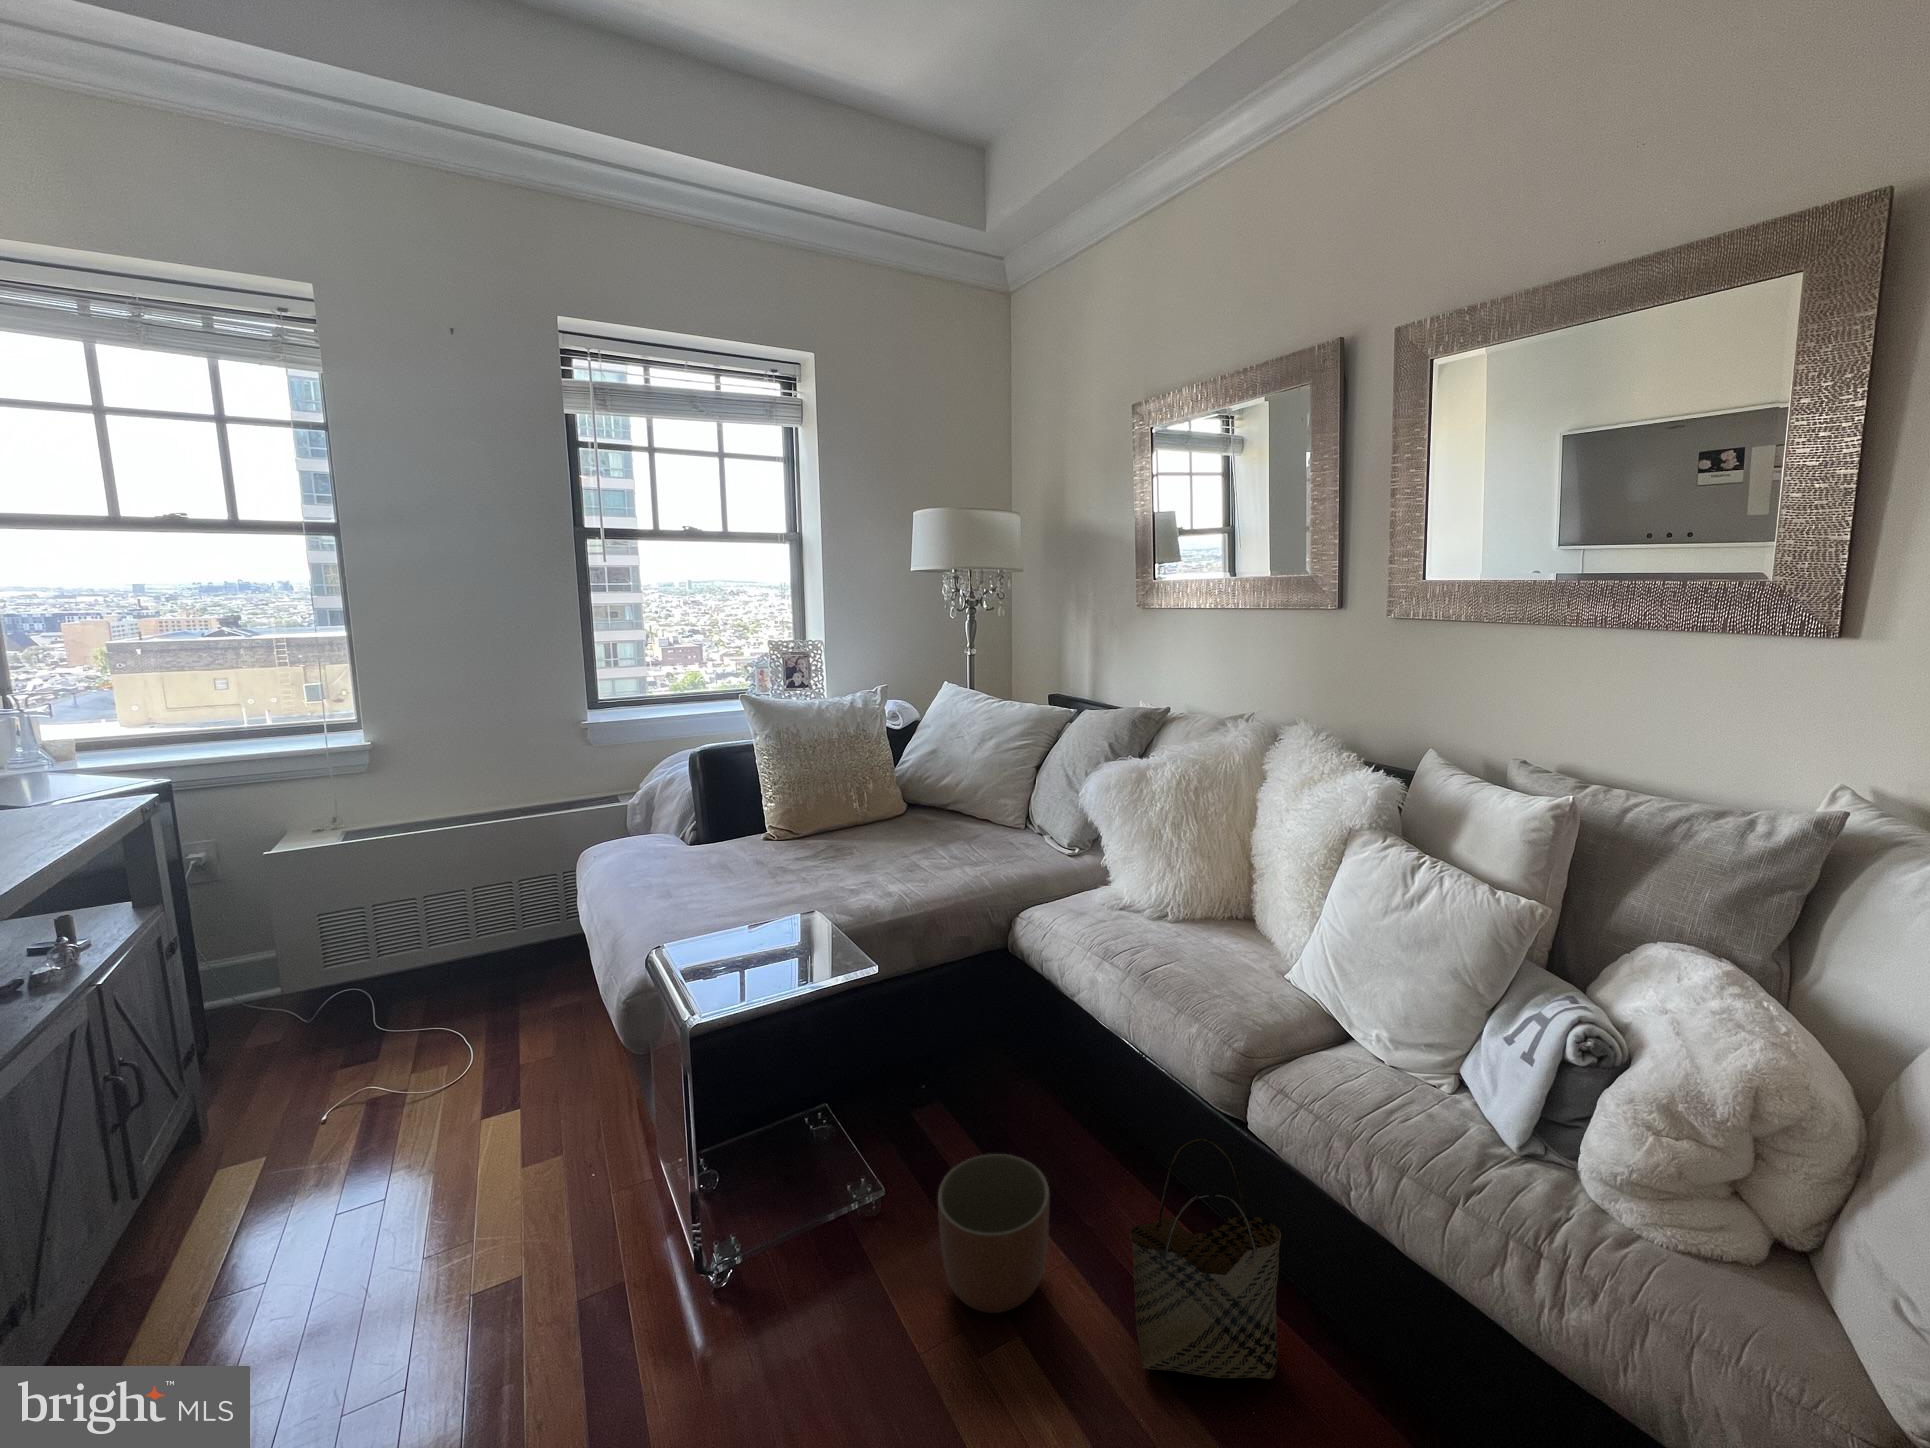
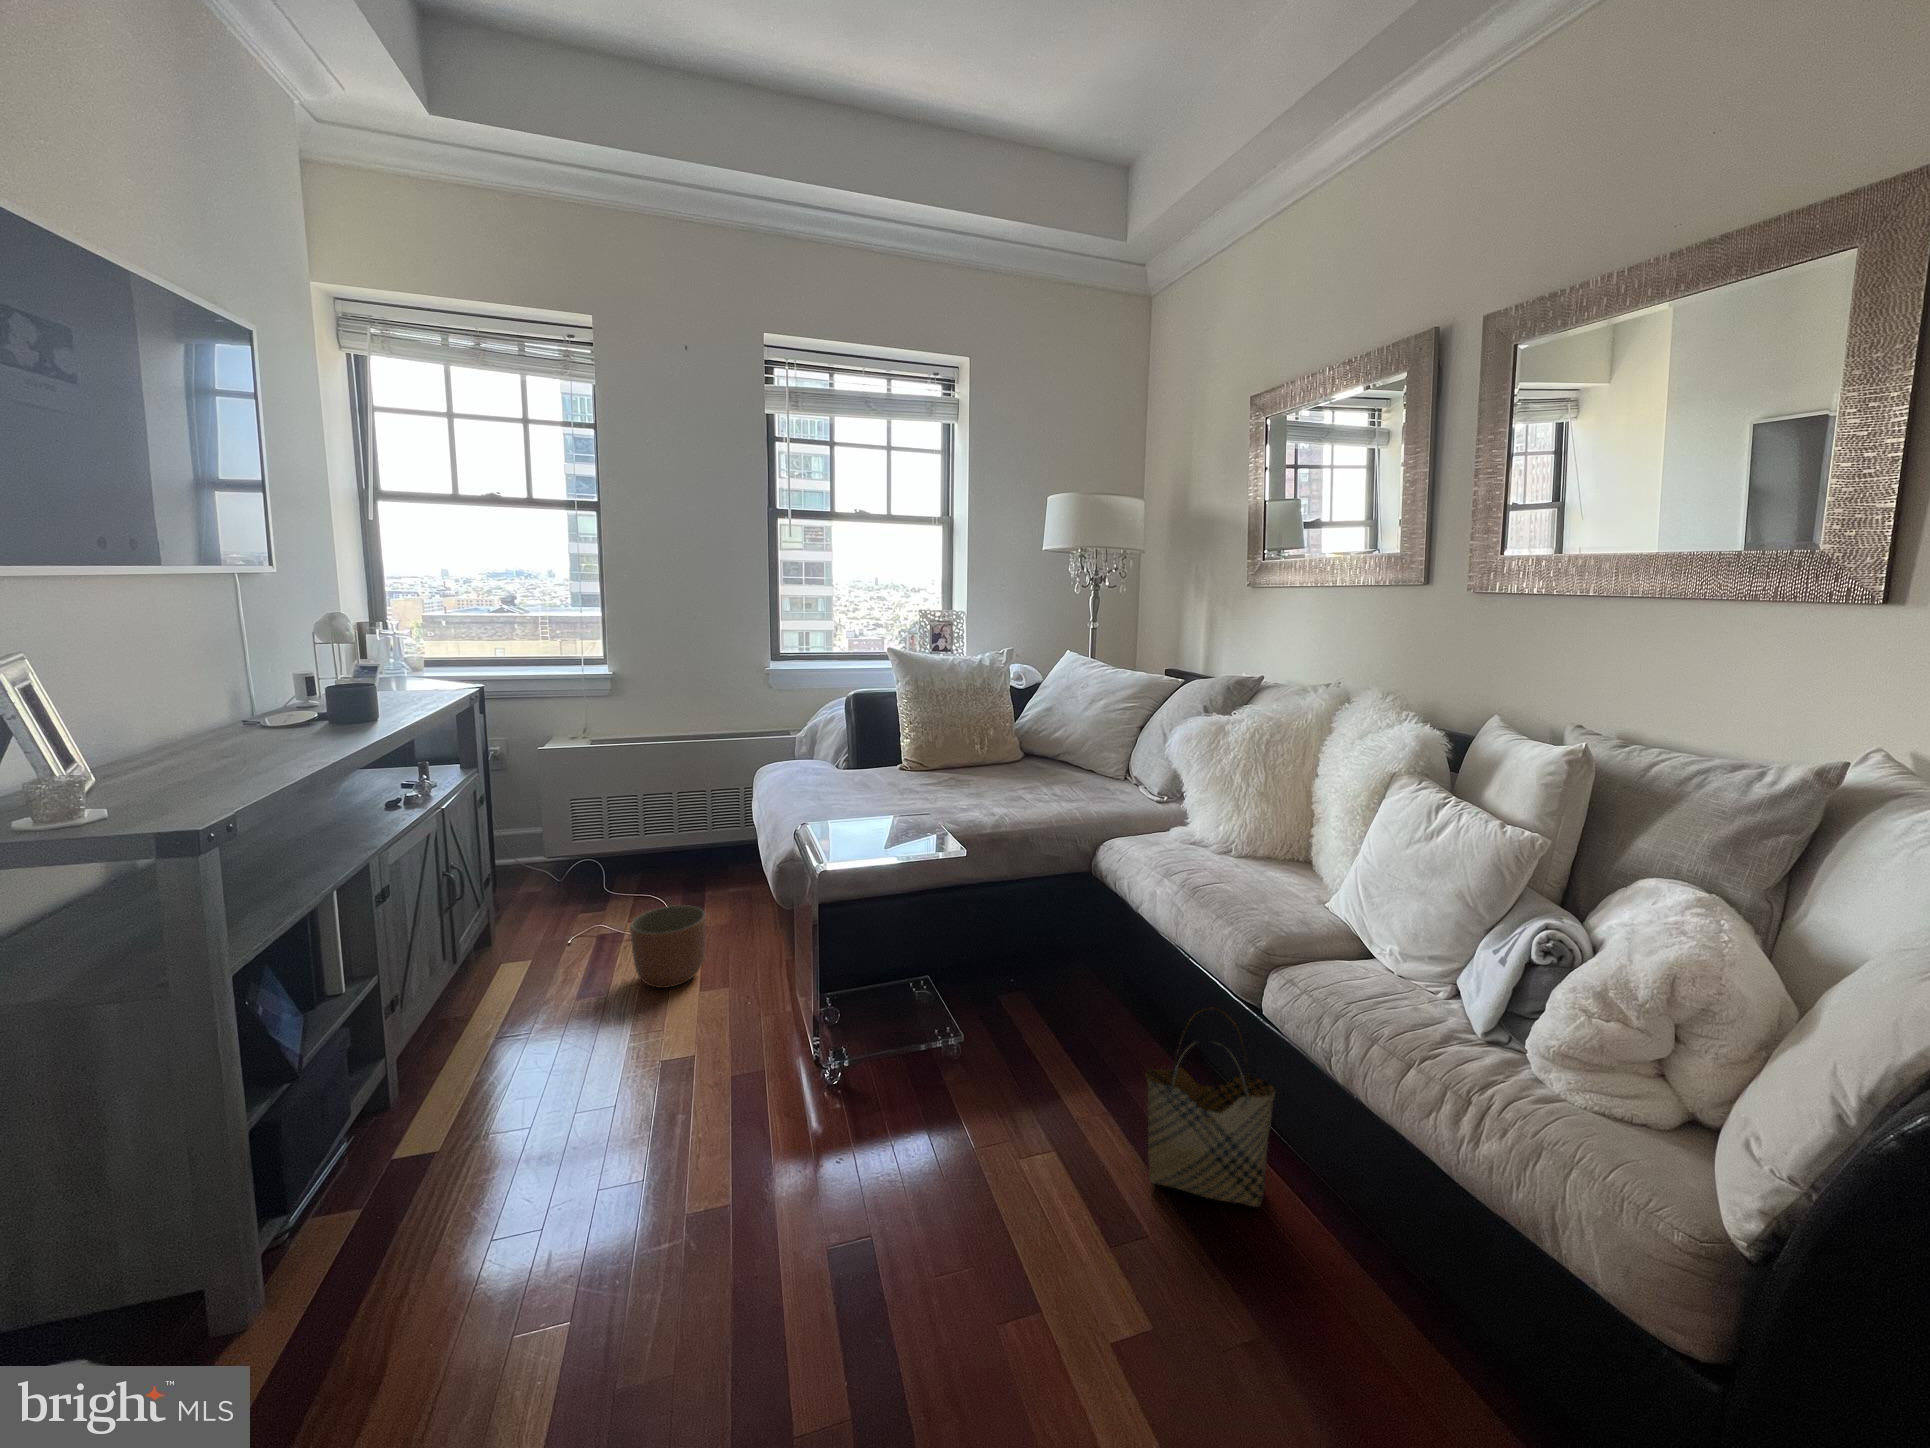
planter: present [938,1154,1049,1313] -> present [630,905,706,988]

